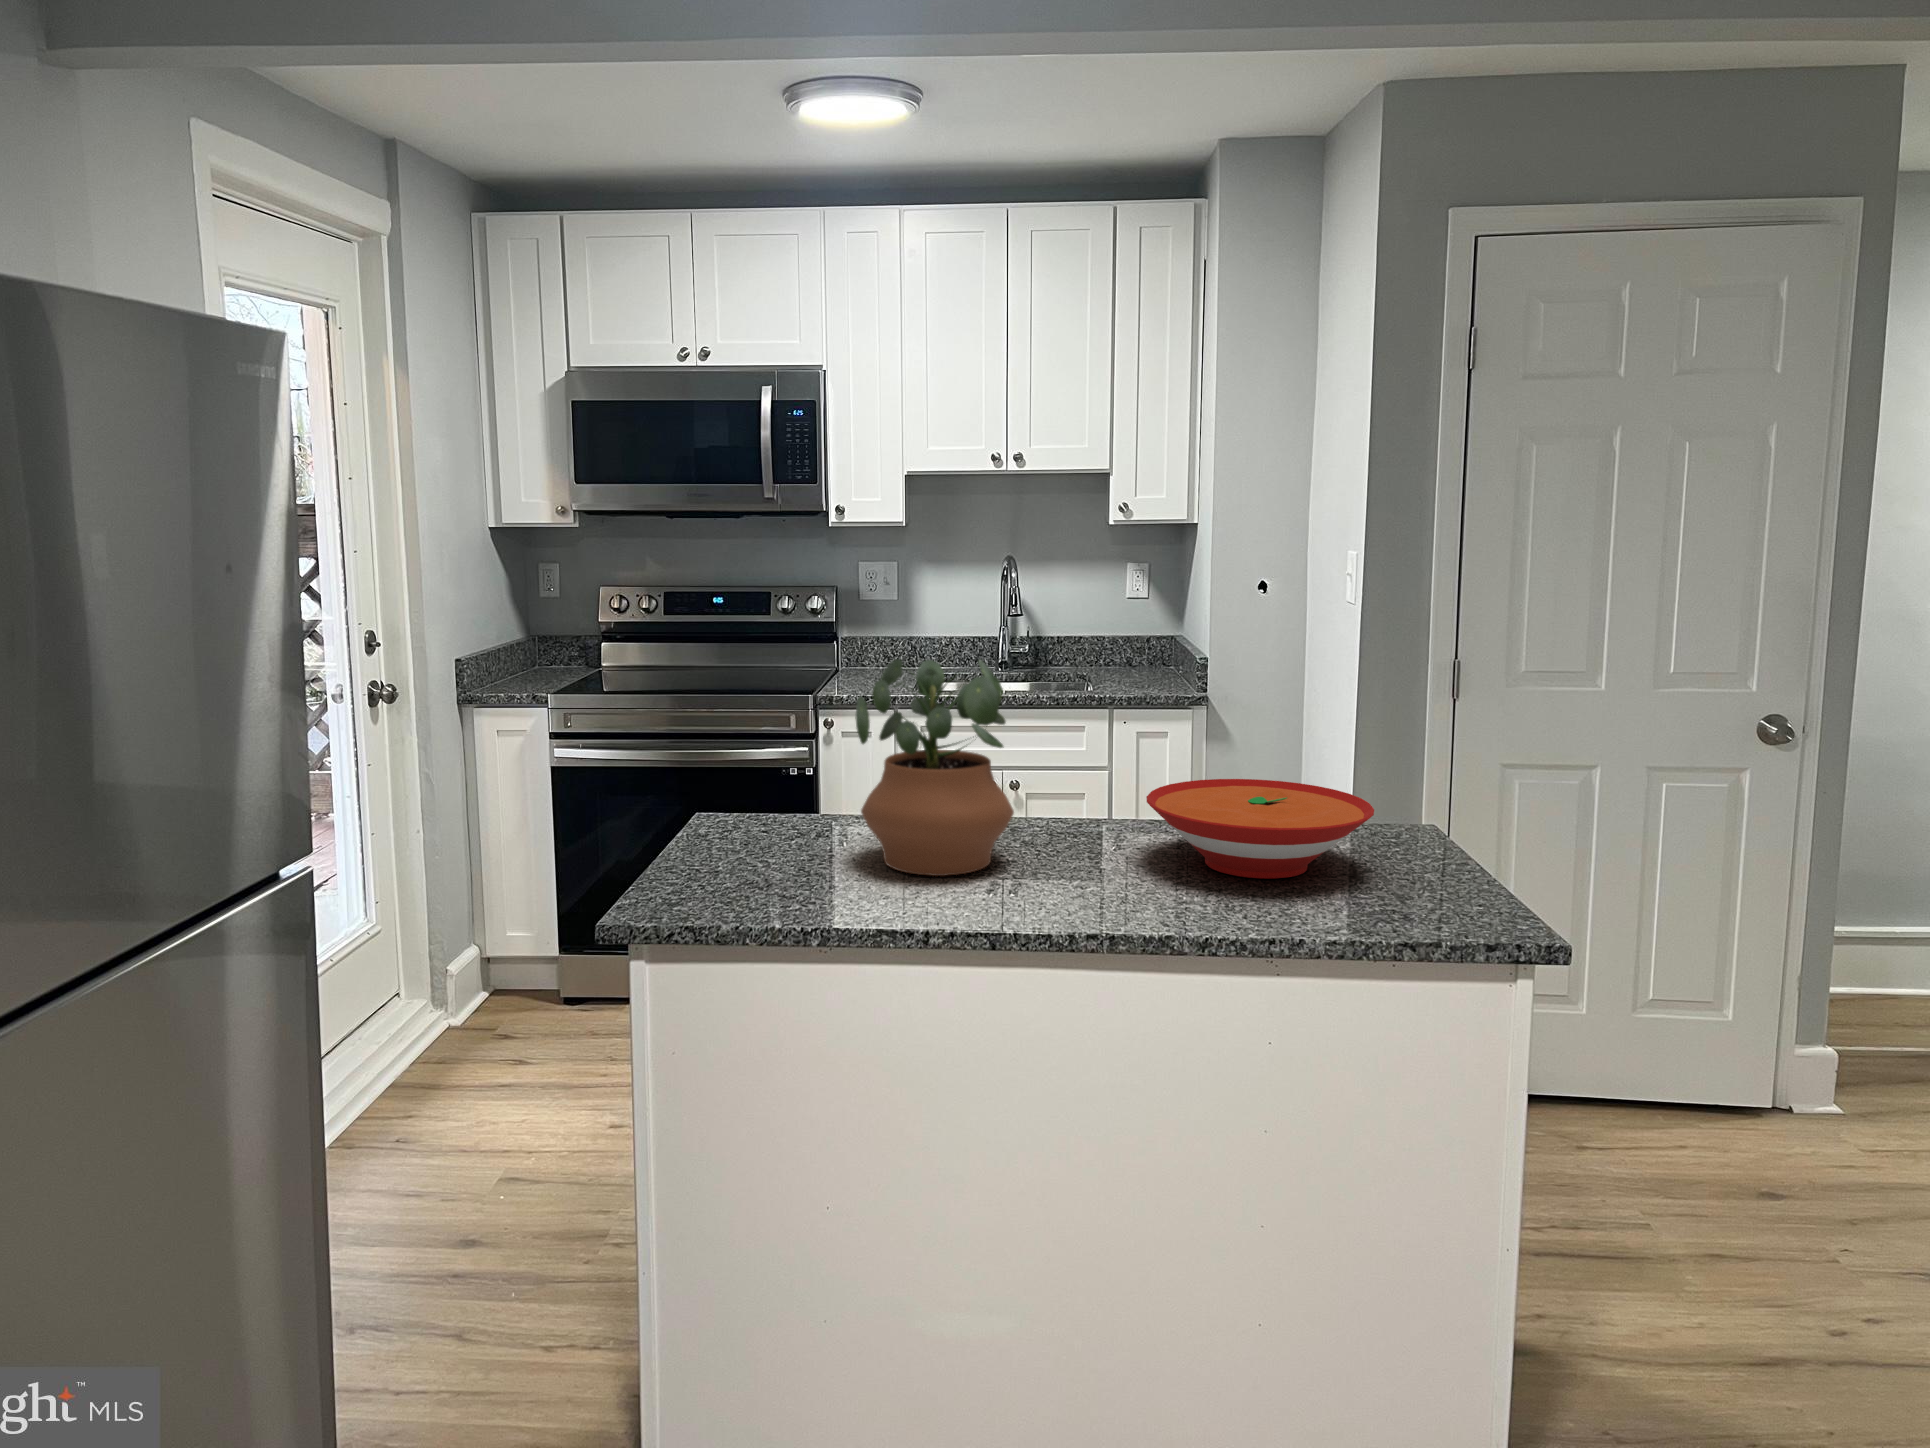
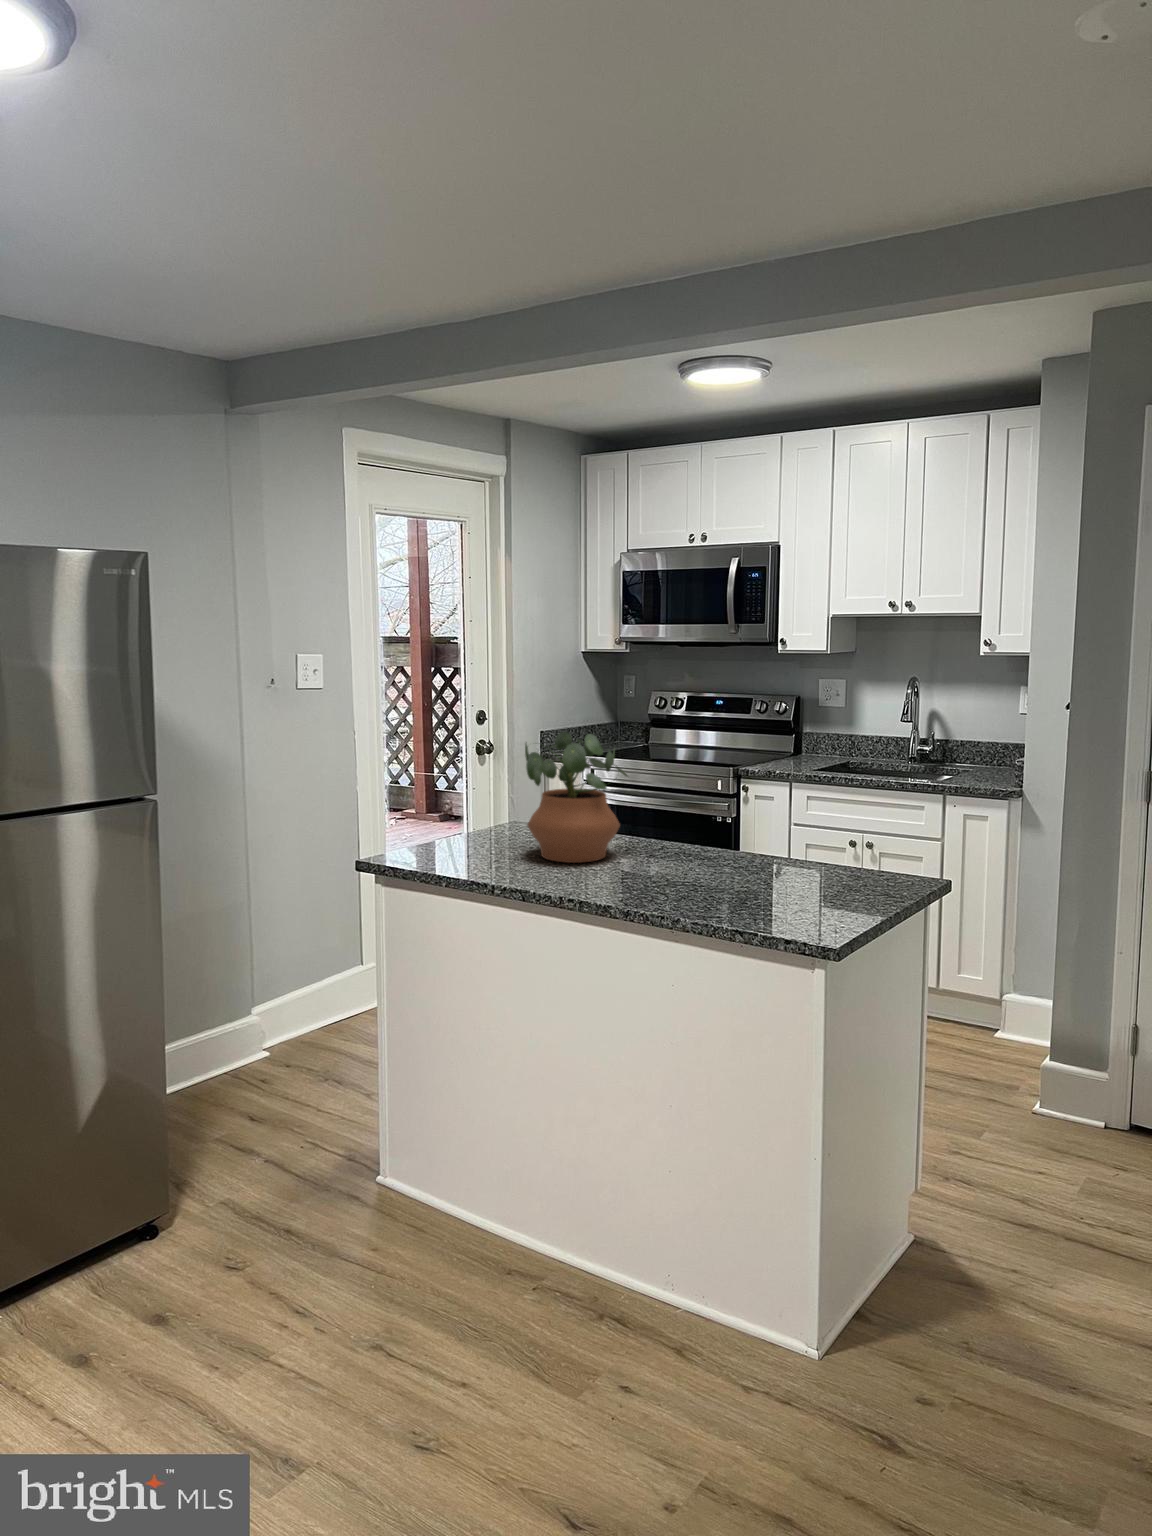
bowl: present [1146,779,1374,878] -> none [676,826,826,891]

